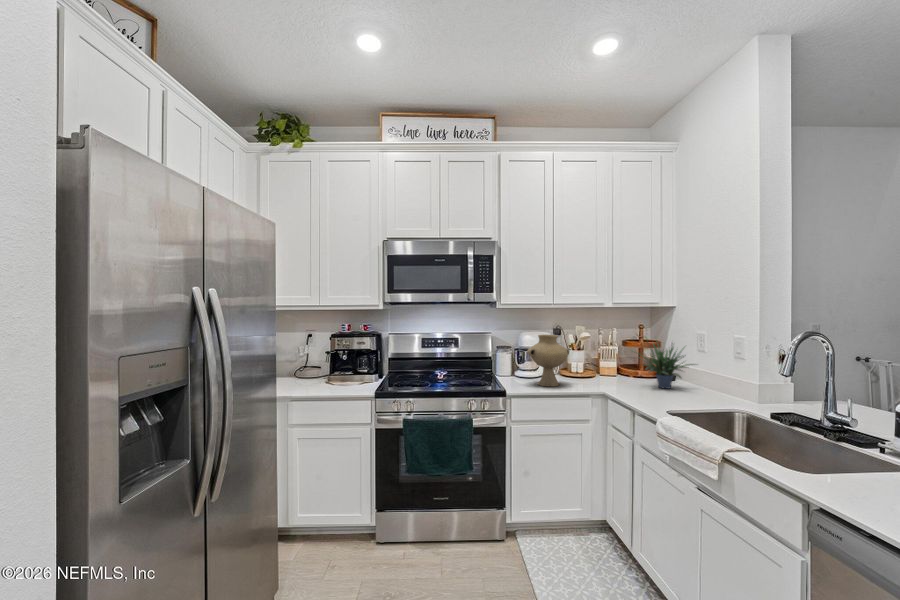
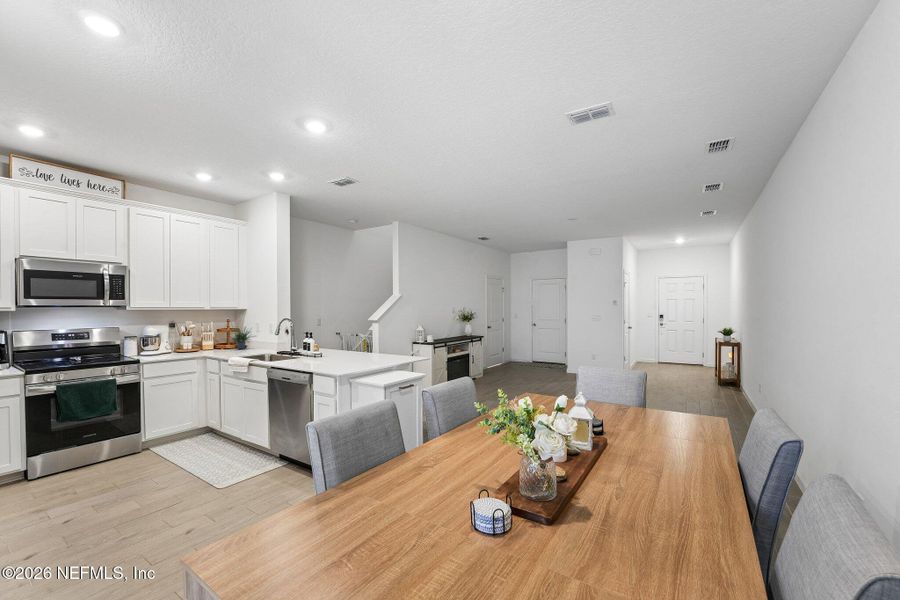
vase: present [527,335,569,386] -> none [155,325,184,356]

